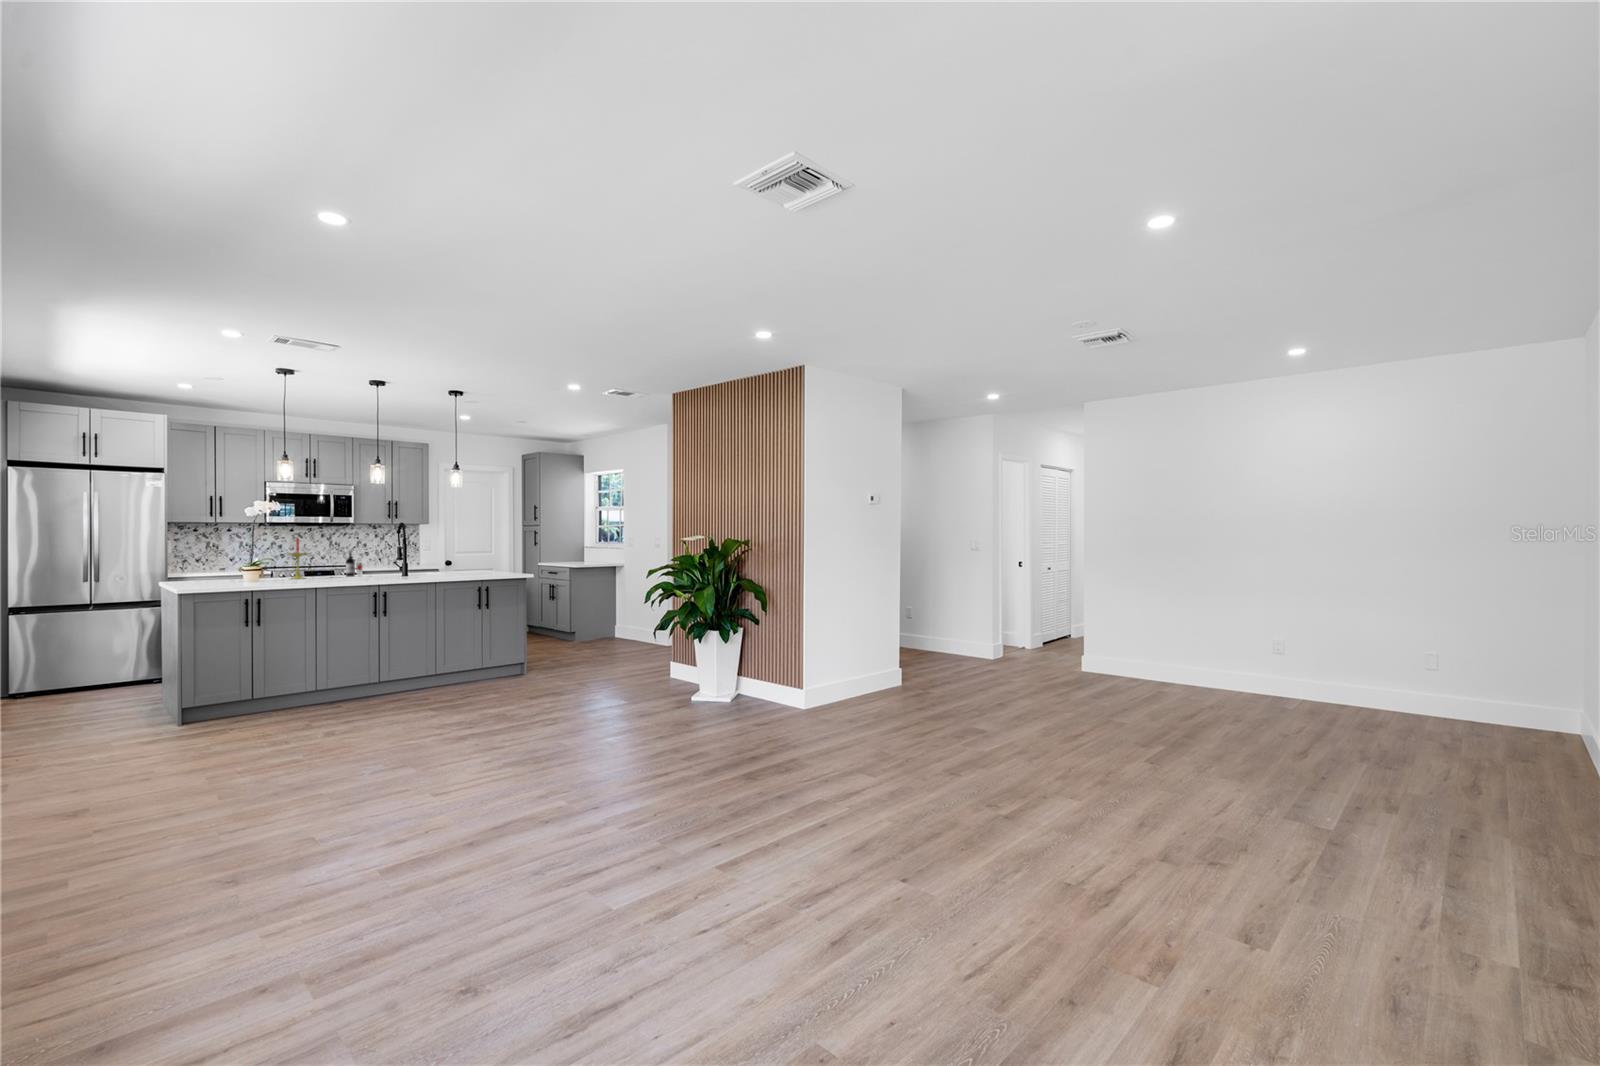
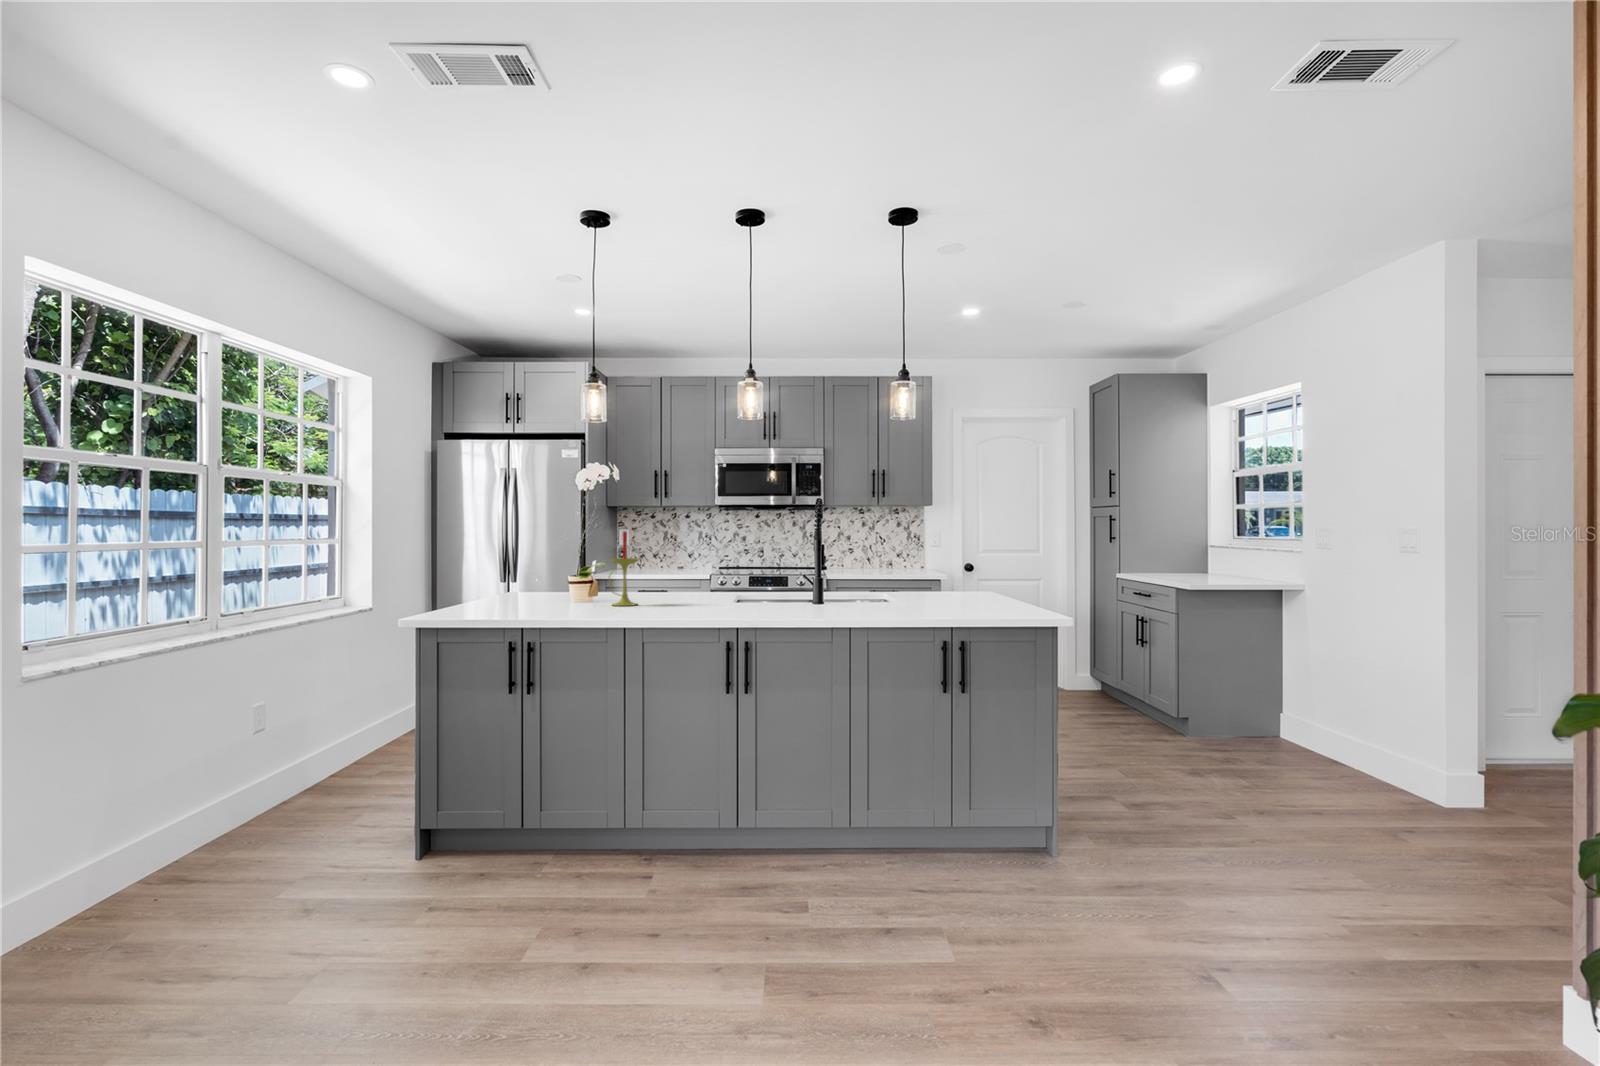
wine bottle: present [343,552,362,578] -> none [636,559,742,613]

